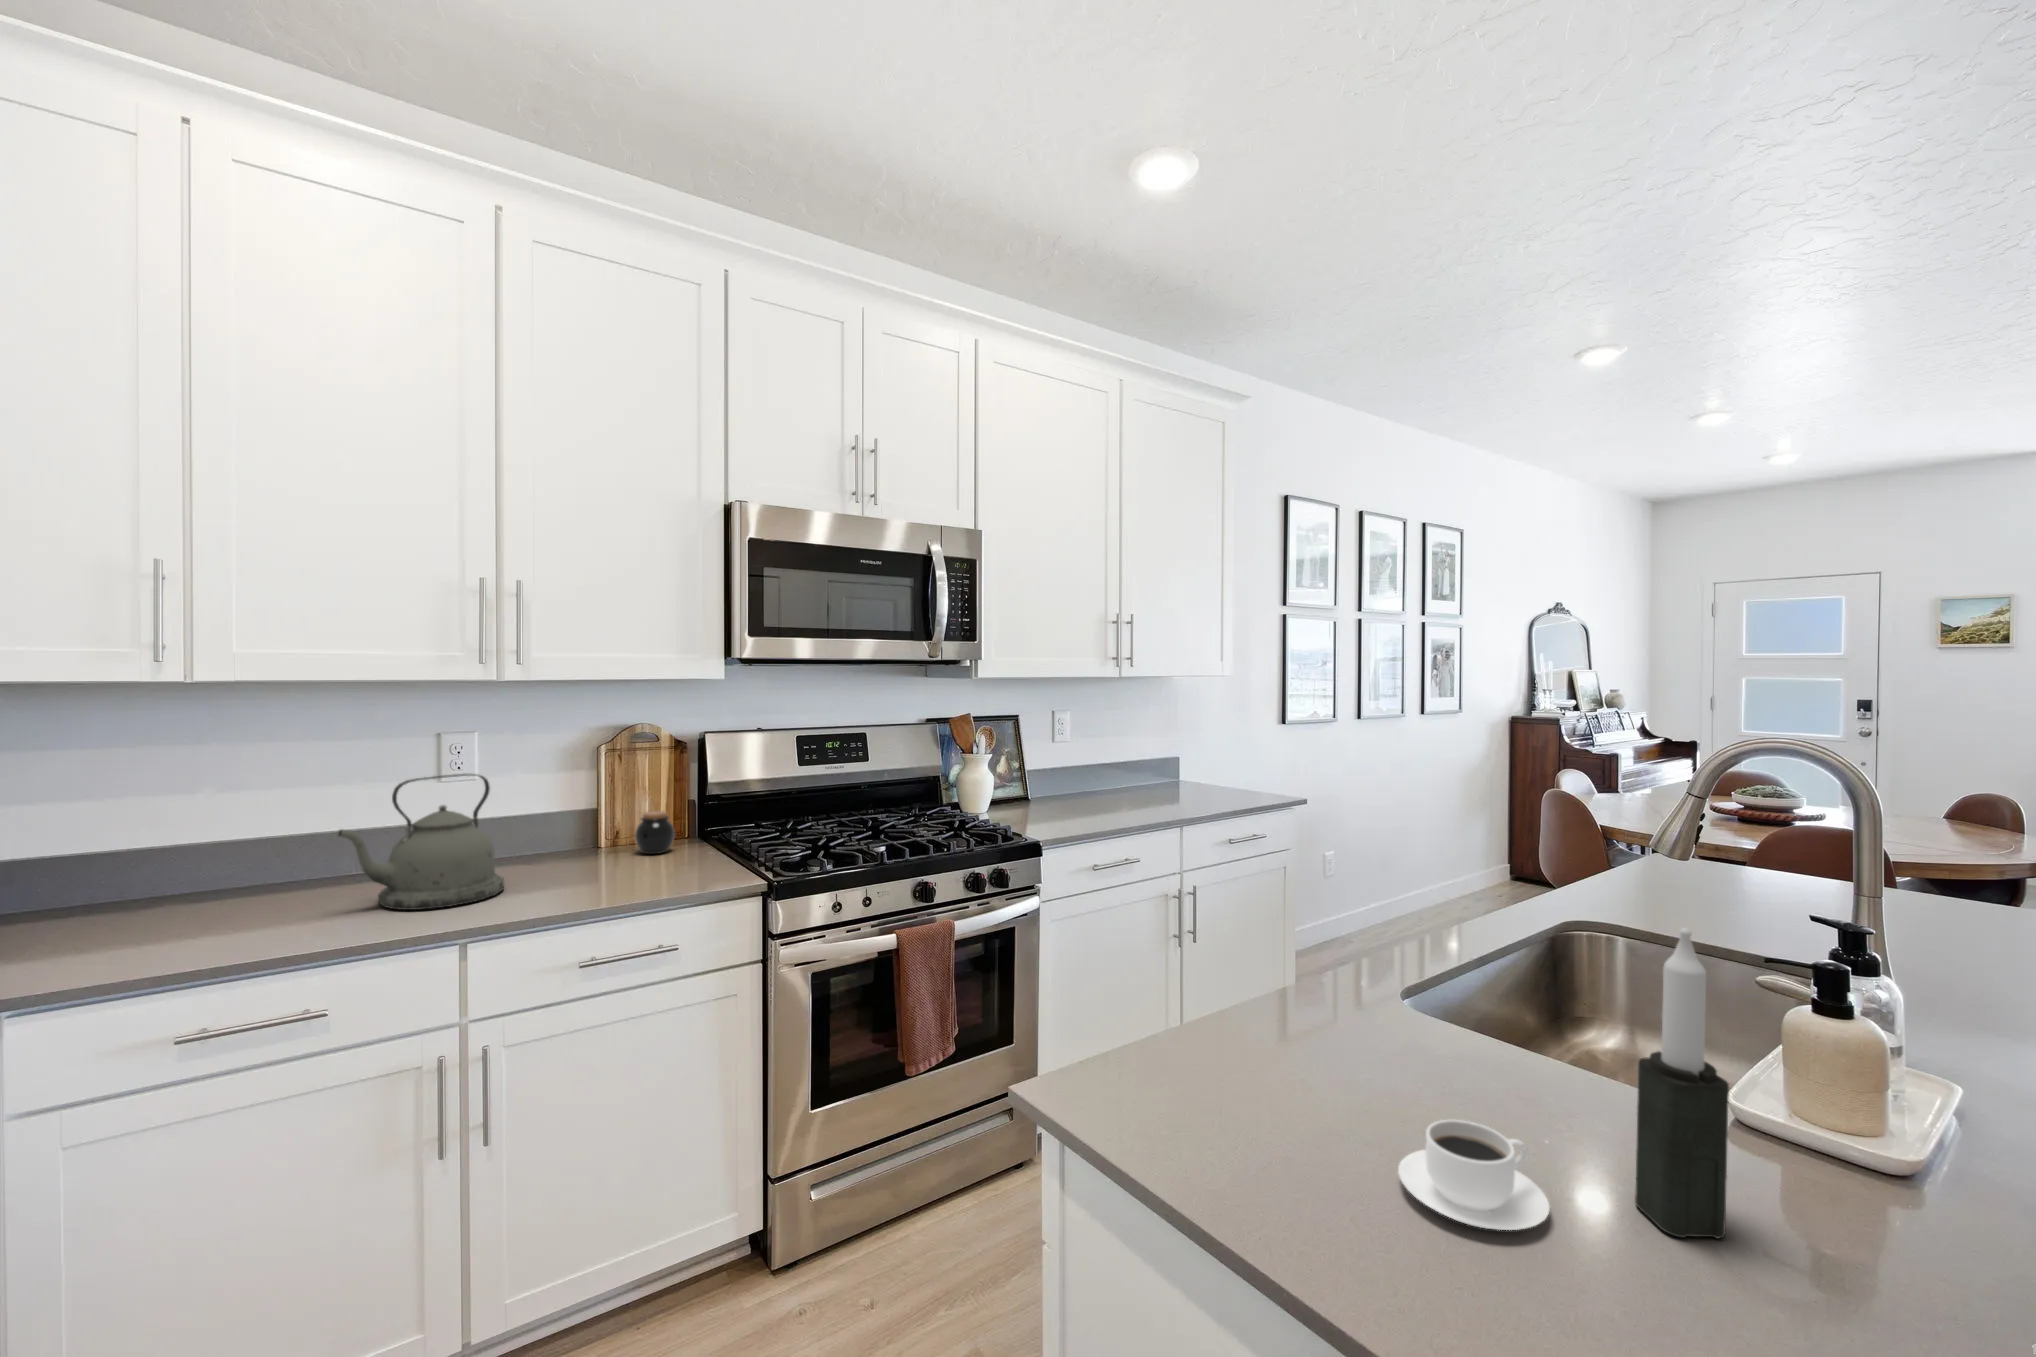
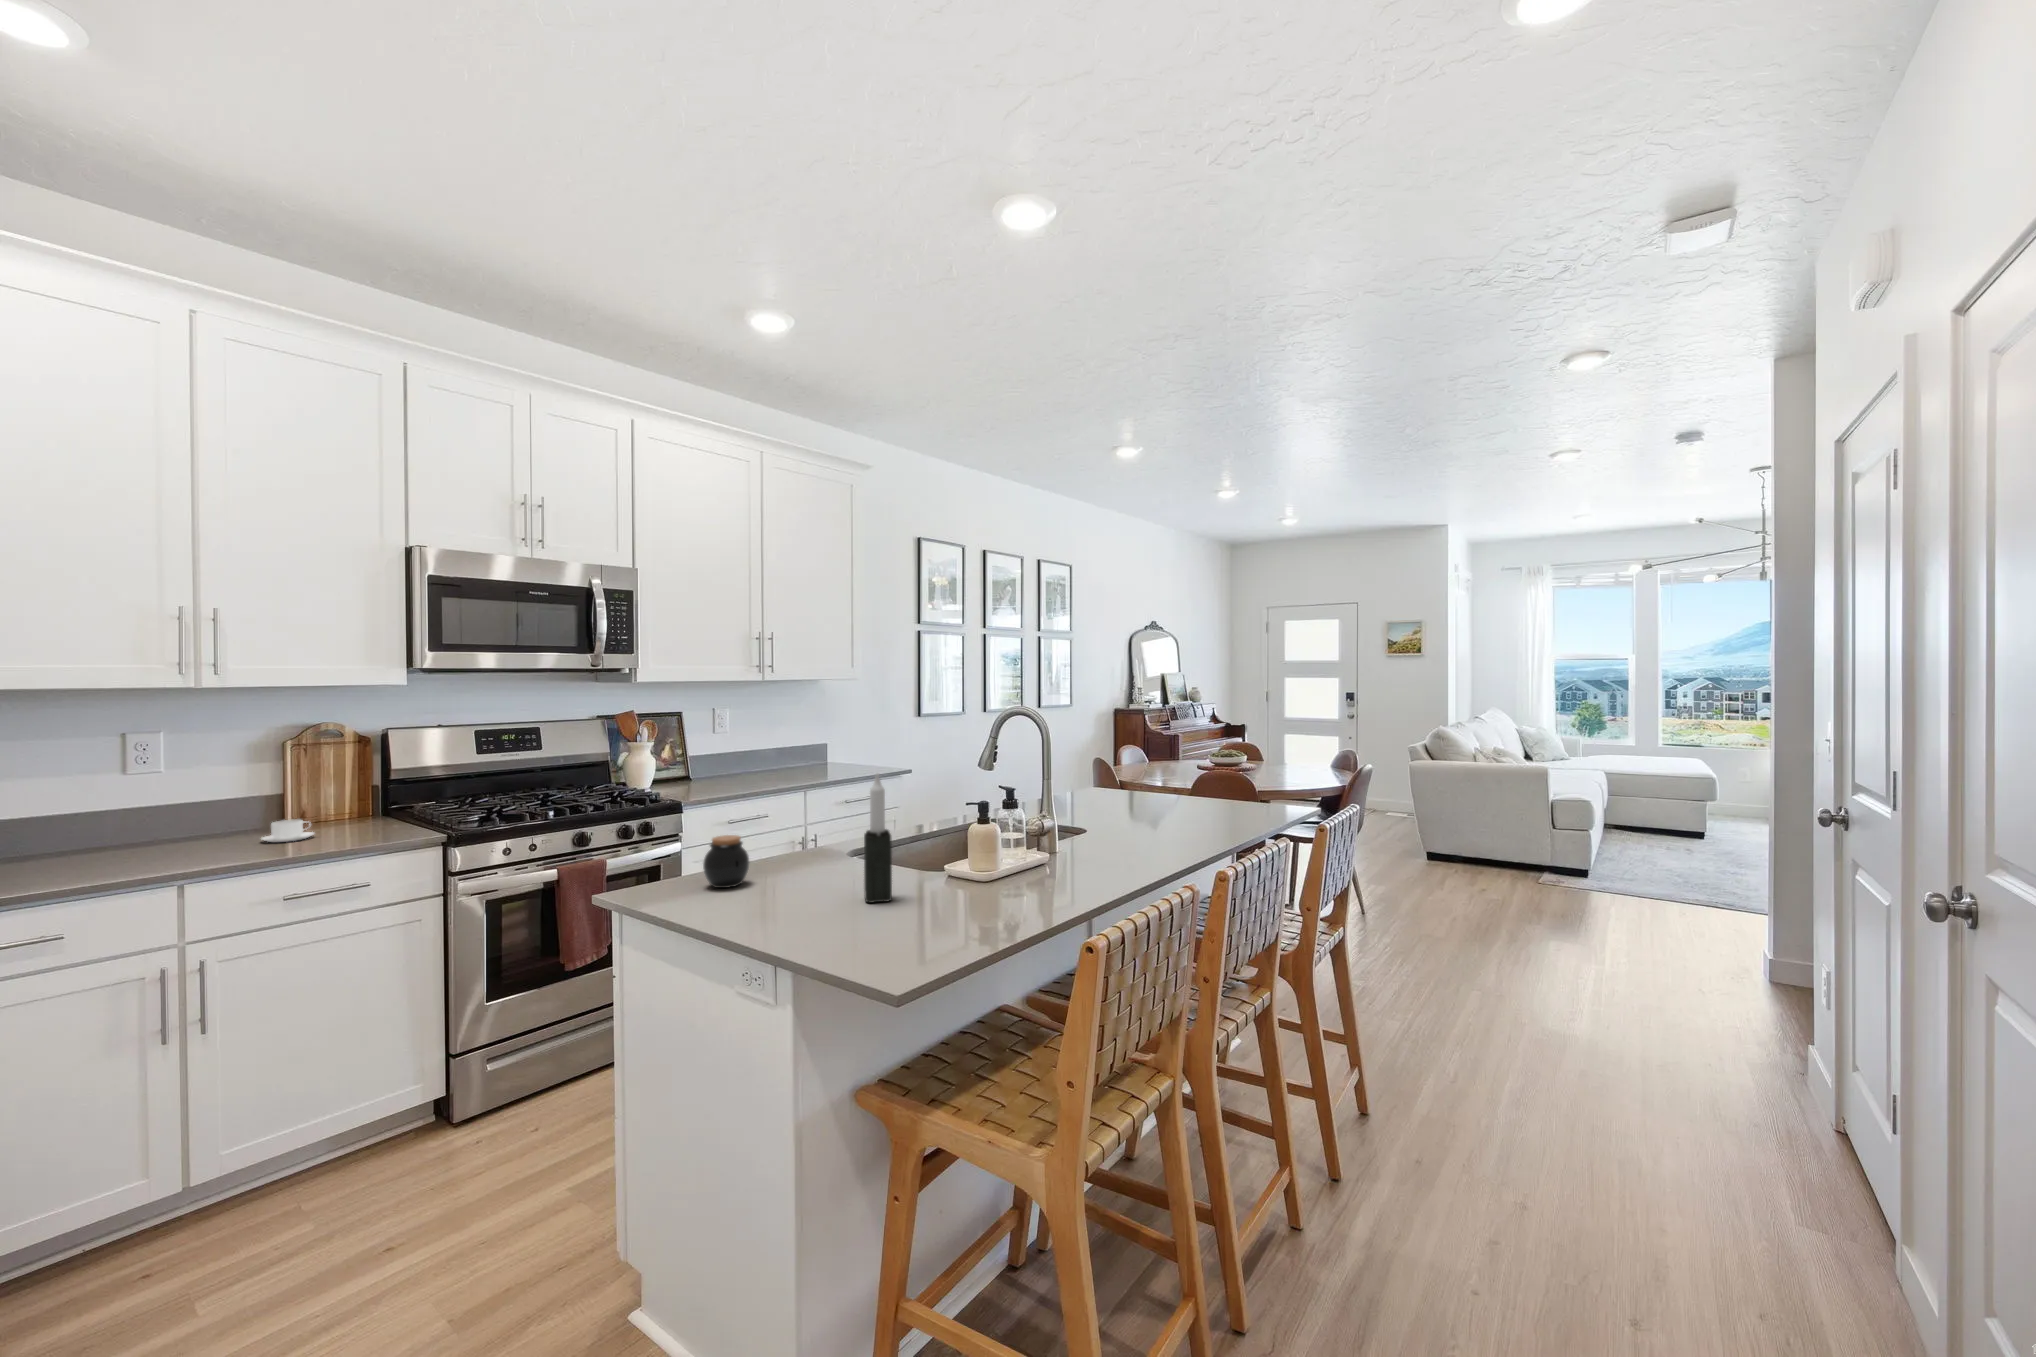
kettle: present [338,774,504,910] -> none [43,762,201,869]
jar: present [635,811,675,854] -> present [703,835,750,888]
coffee cup: present [1398,1120,1550,1230] -> present [262,819,314,842]

